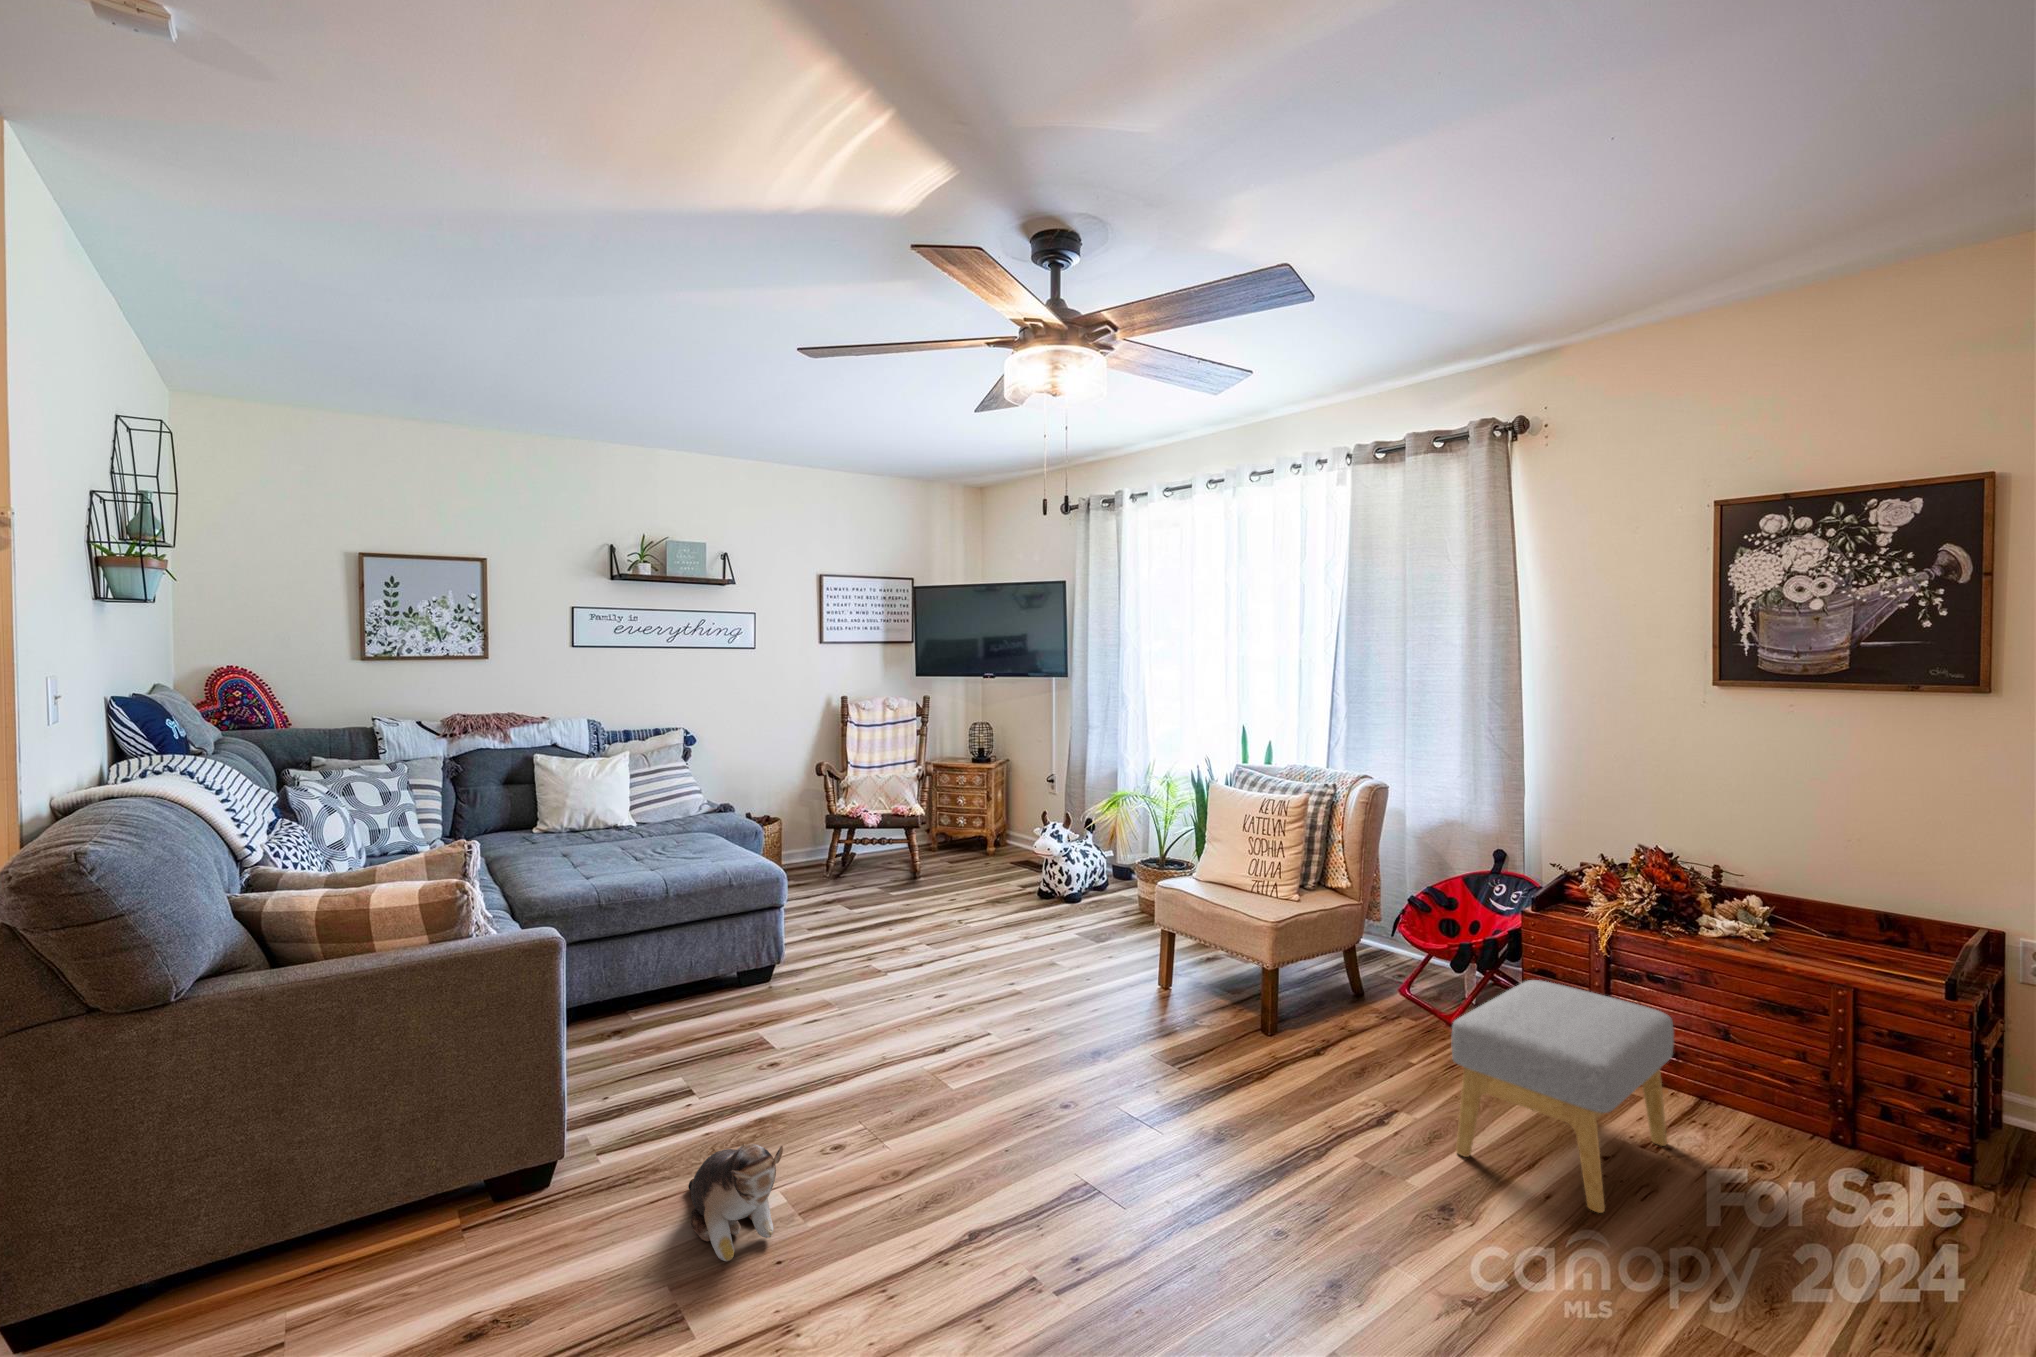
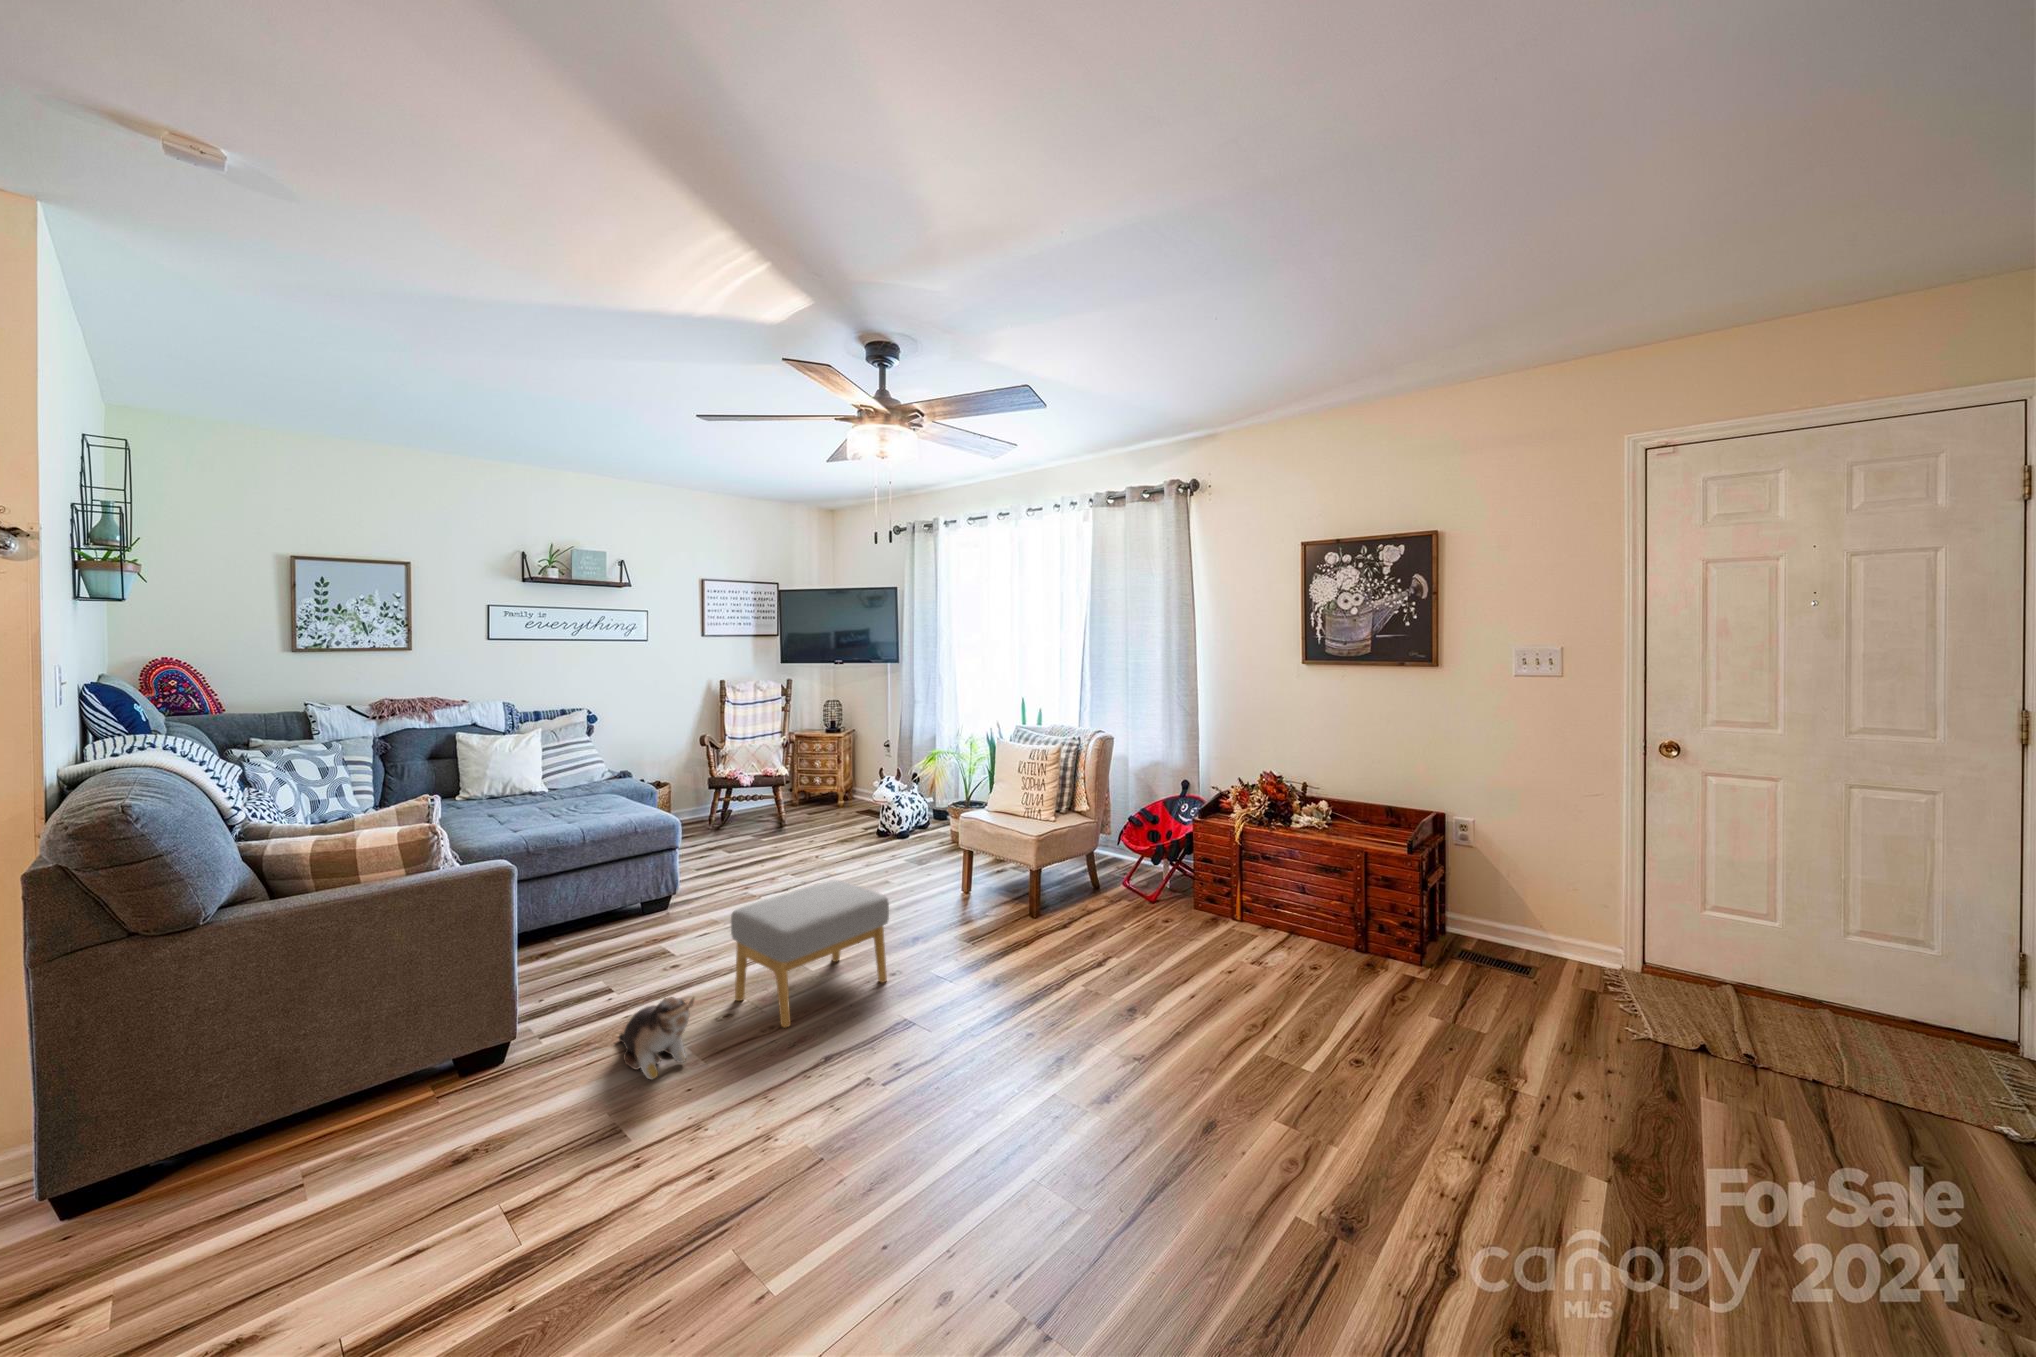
footstool: present [1452,980,1674,1213] -> present [731,880,889,1028]

